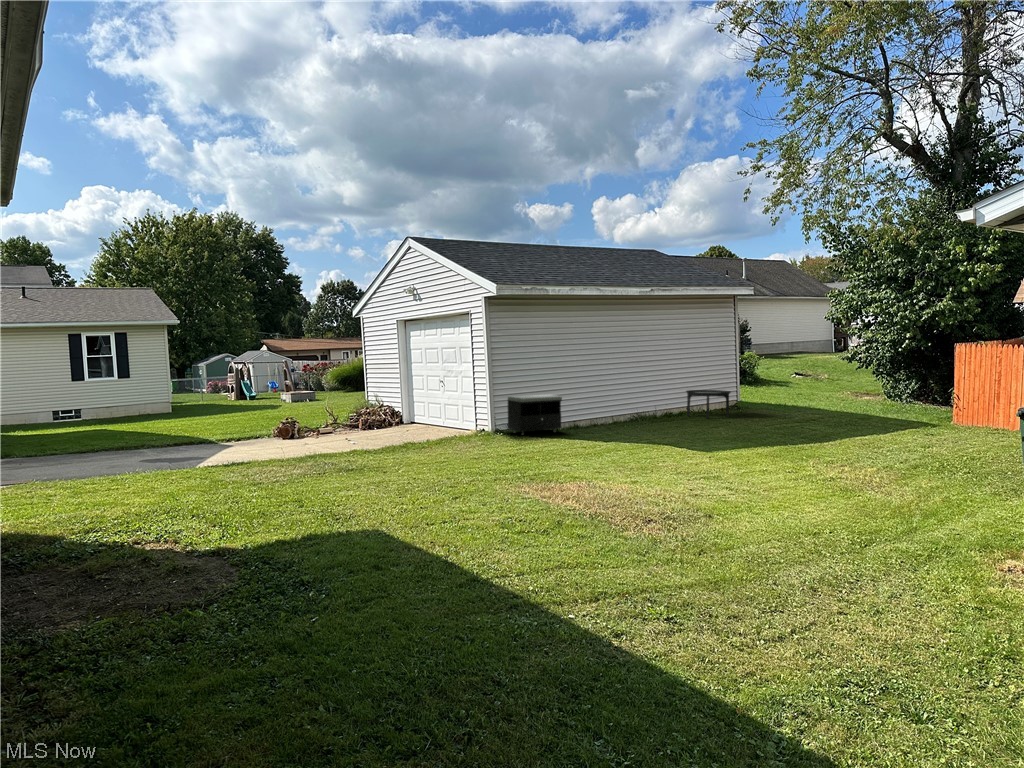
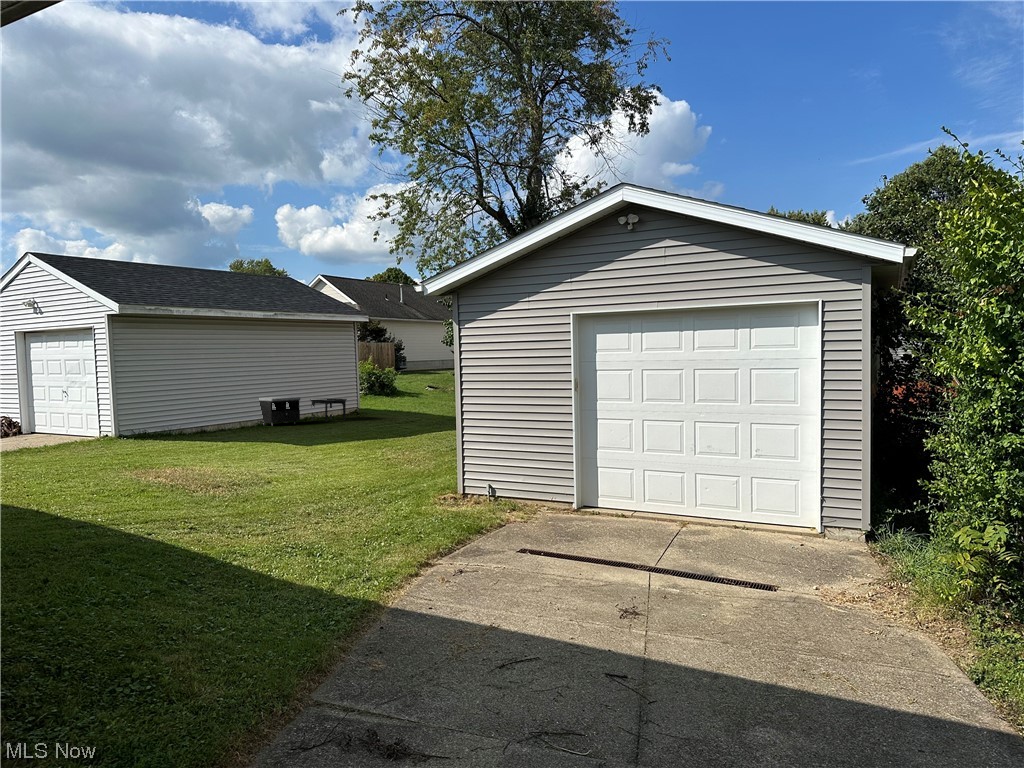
storage bench: present [508,395,562,435] -> present [259,396,300,426]

